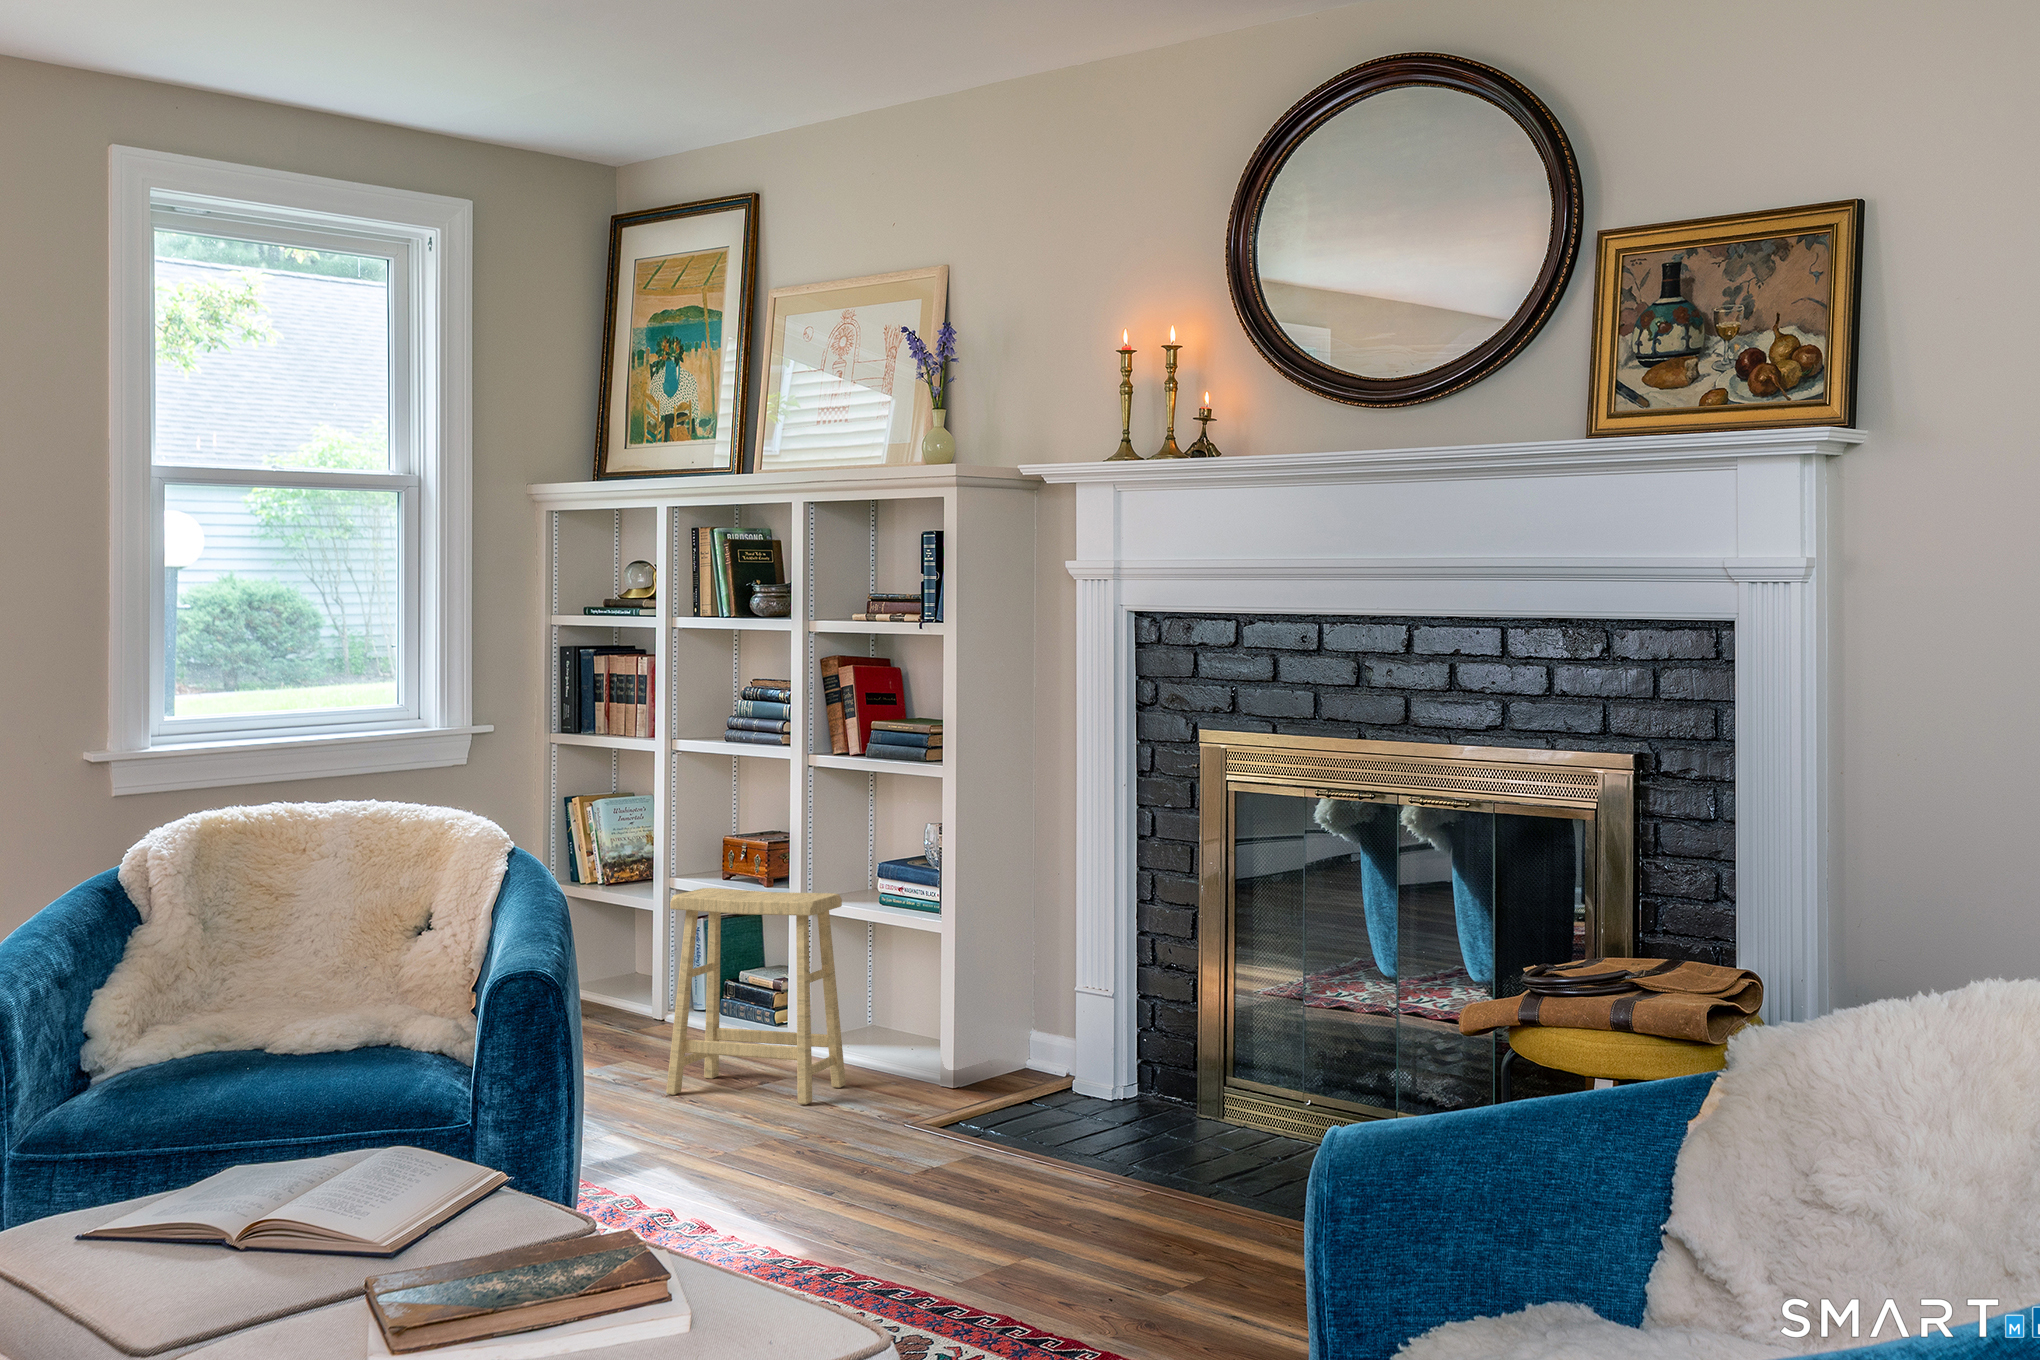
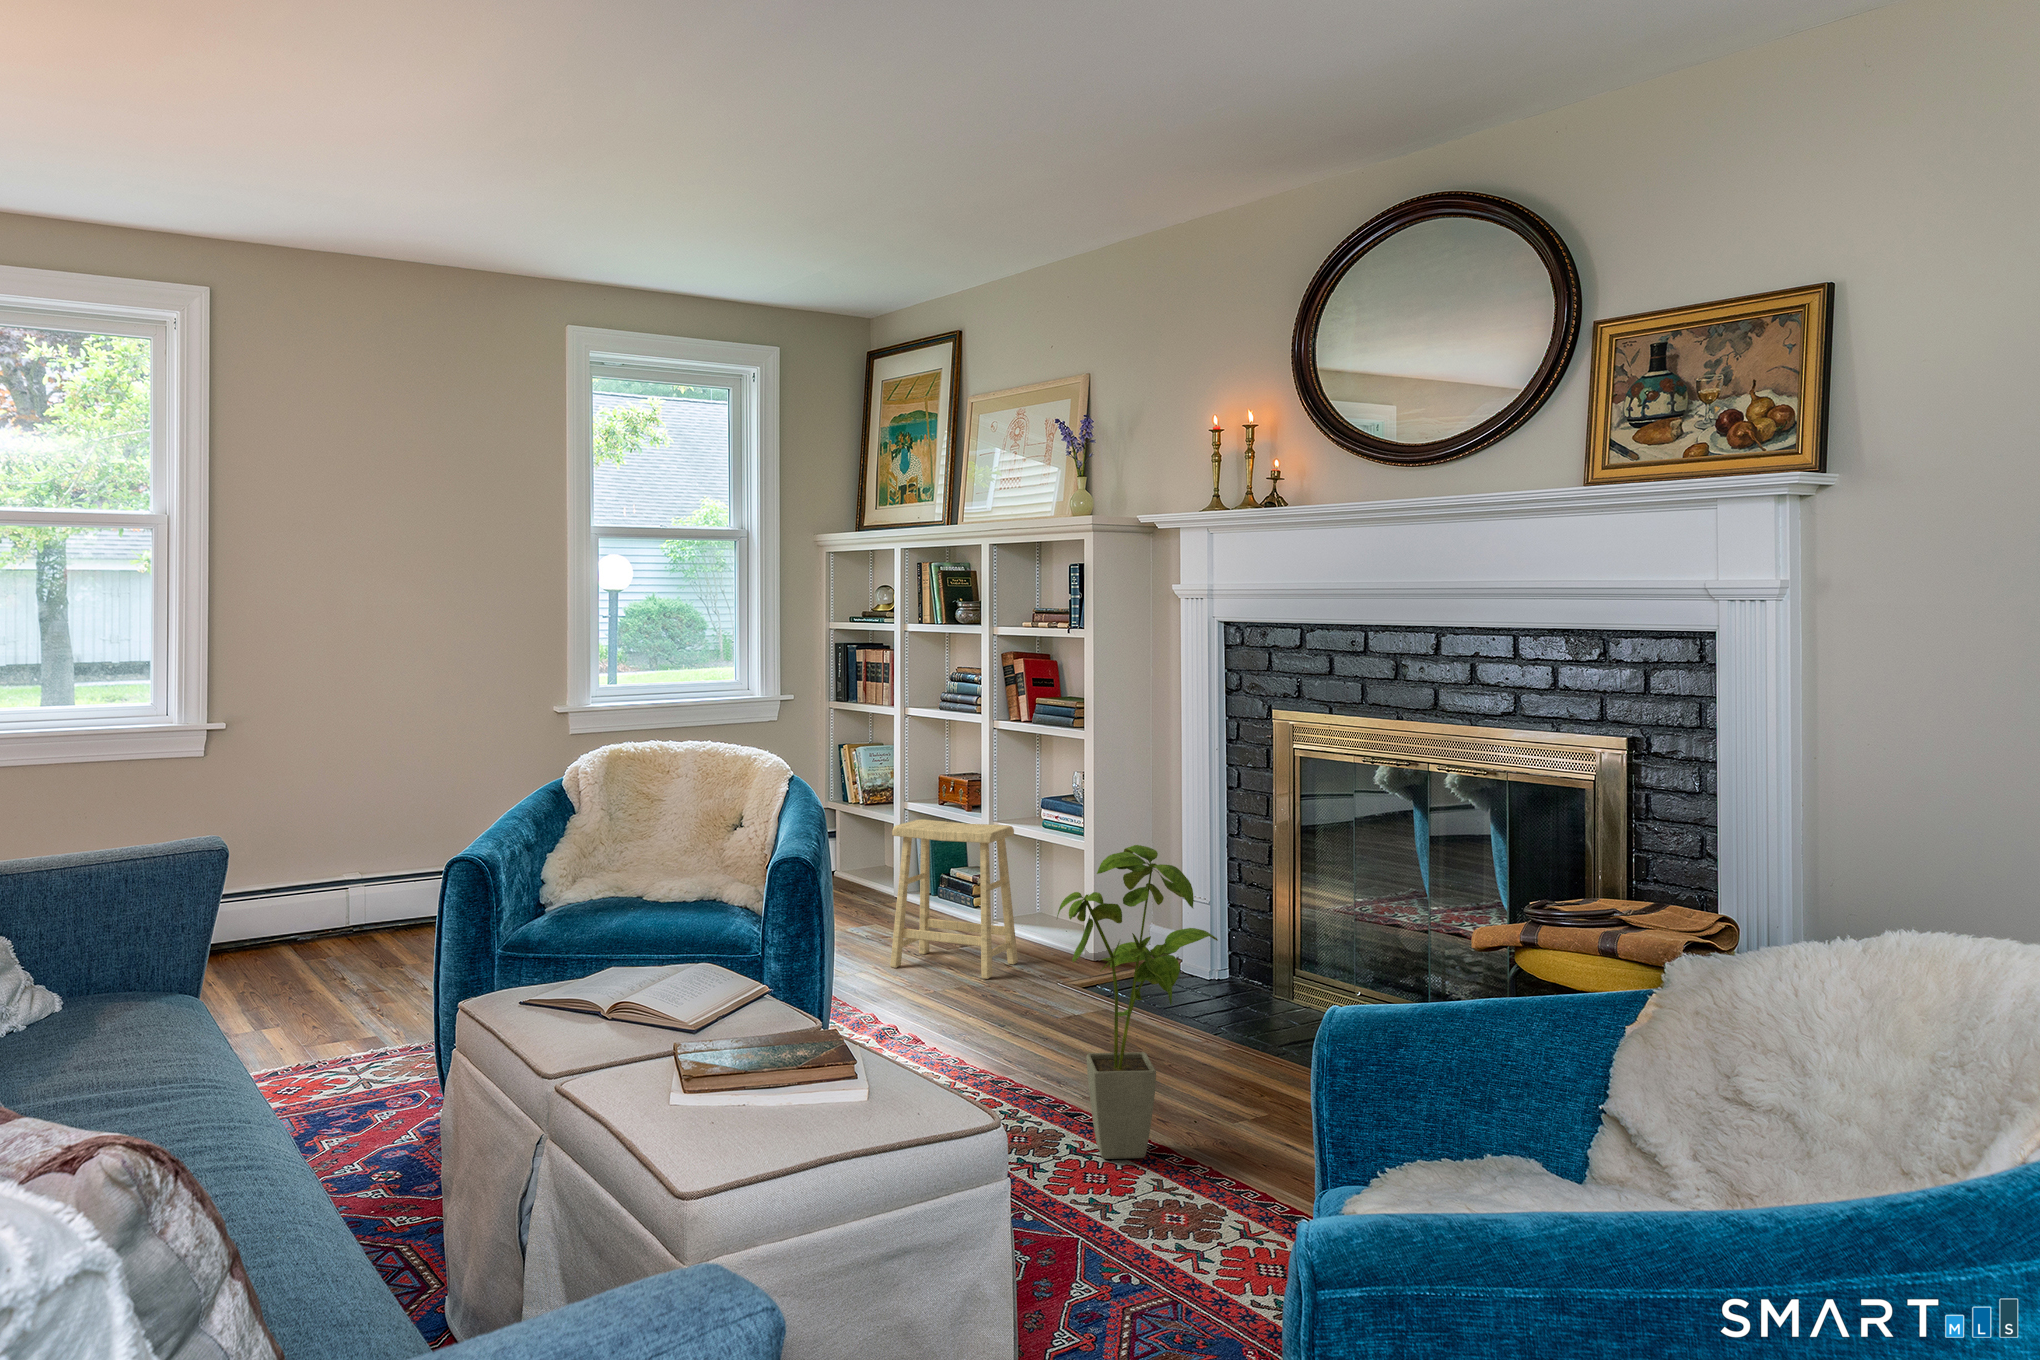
house plant: none [926,884,1132,1288] -> present [1057,845,1218,1159]

